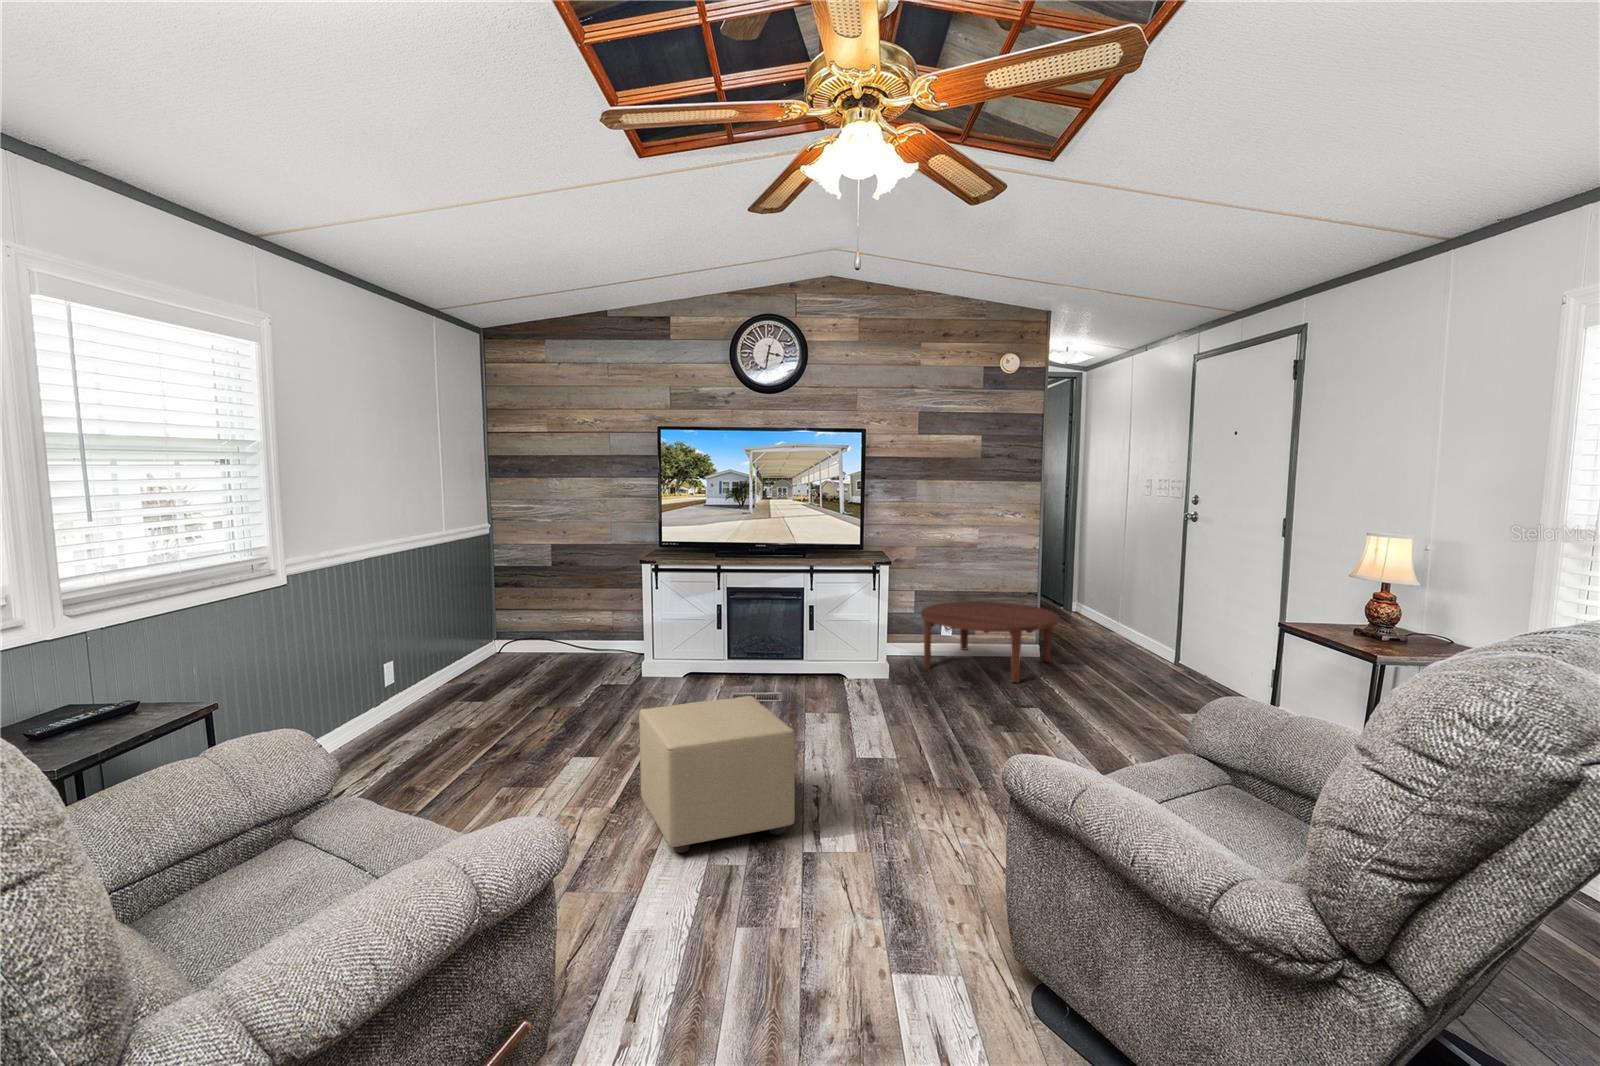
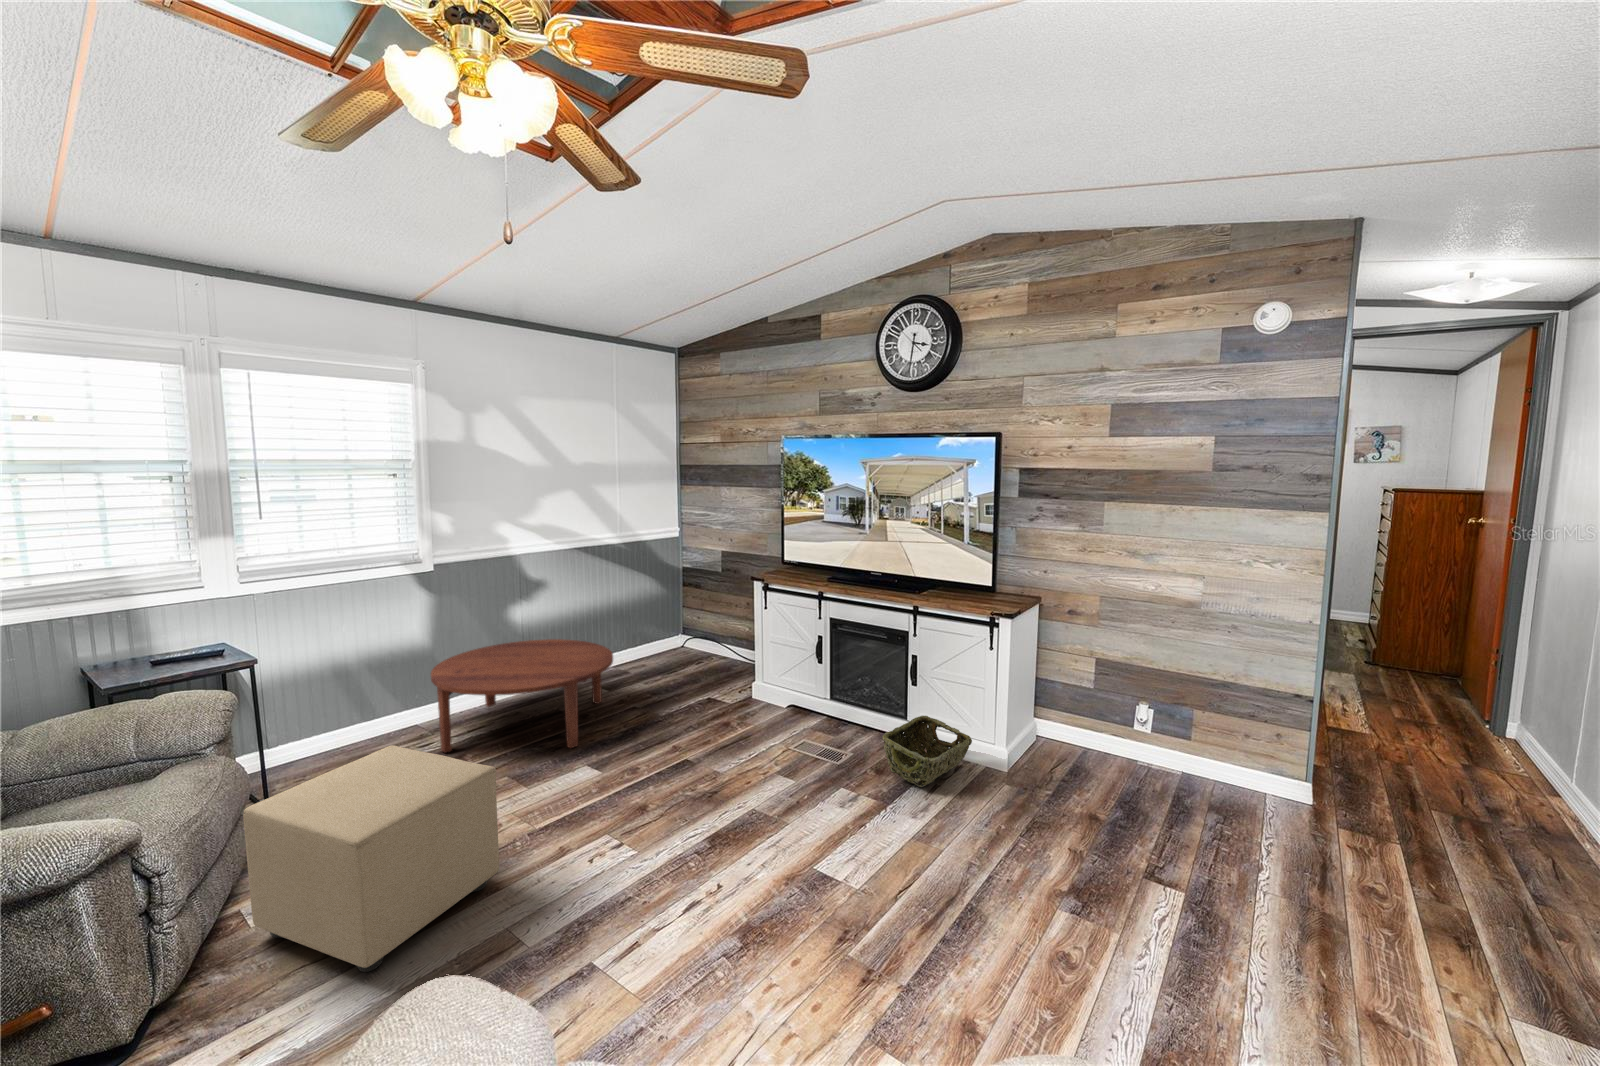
coffee table: present [921,601,1059,682] -> present [431,639,613,752]
woven basket: none [841,643,893,684] -> present [883,716,972,787]

